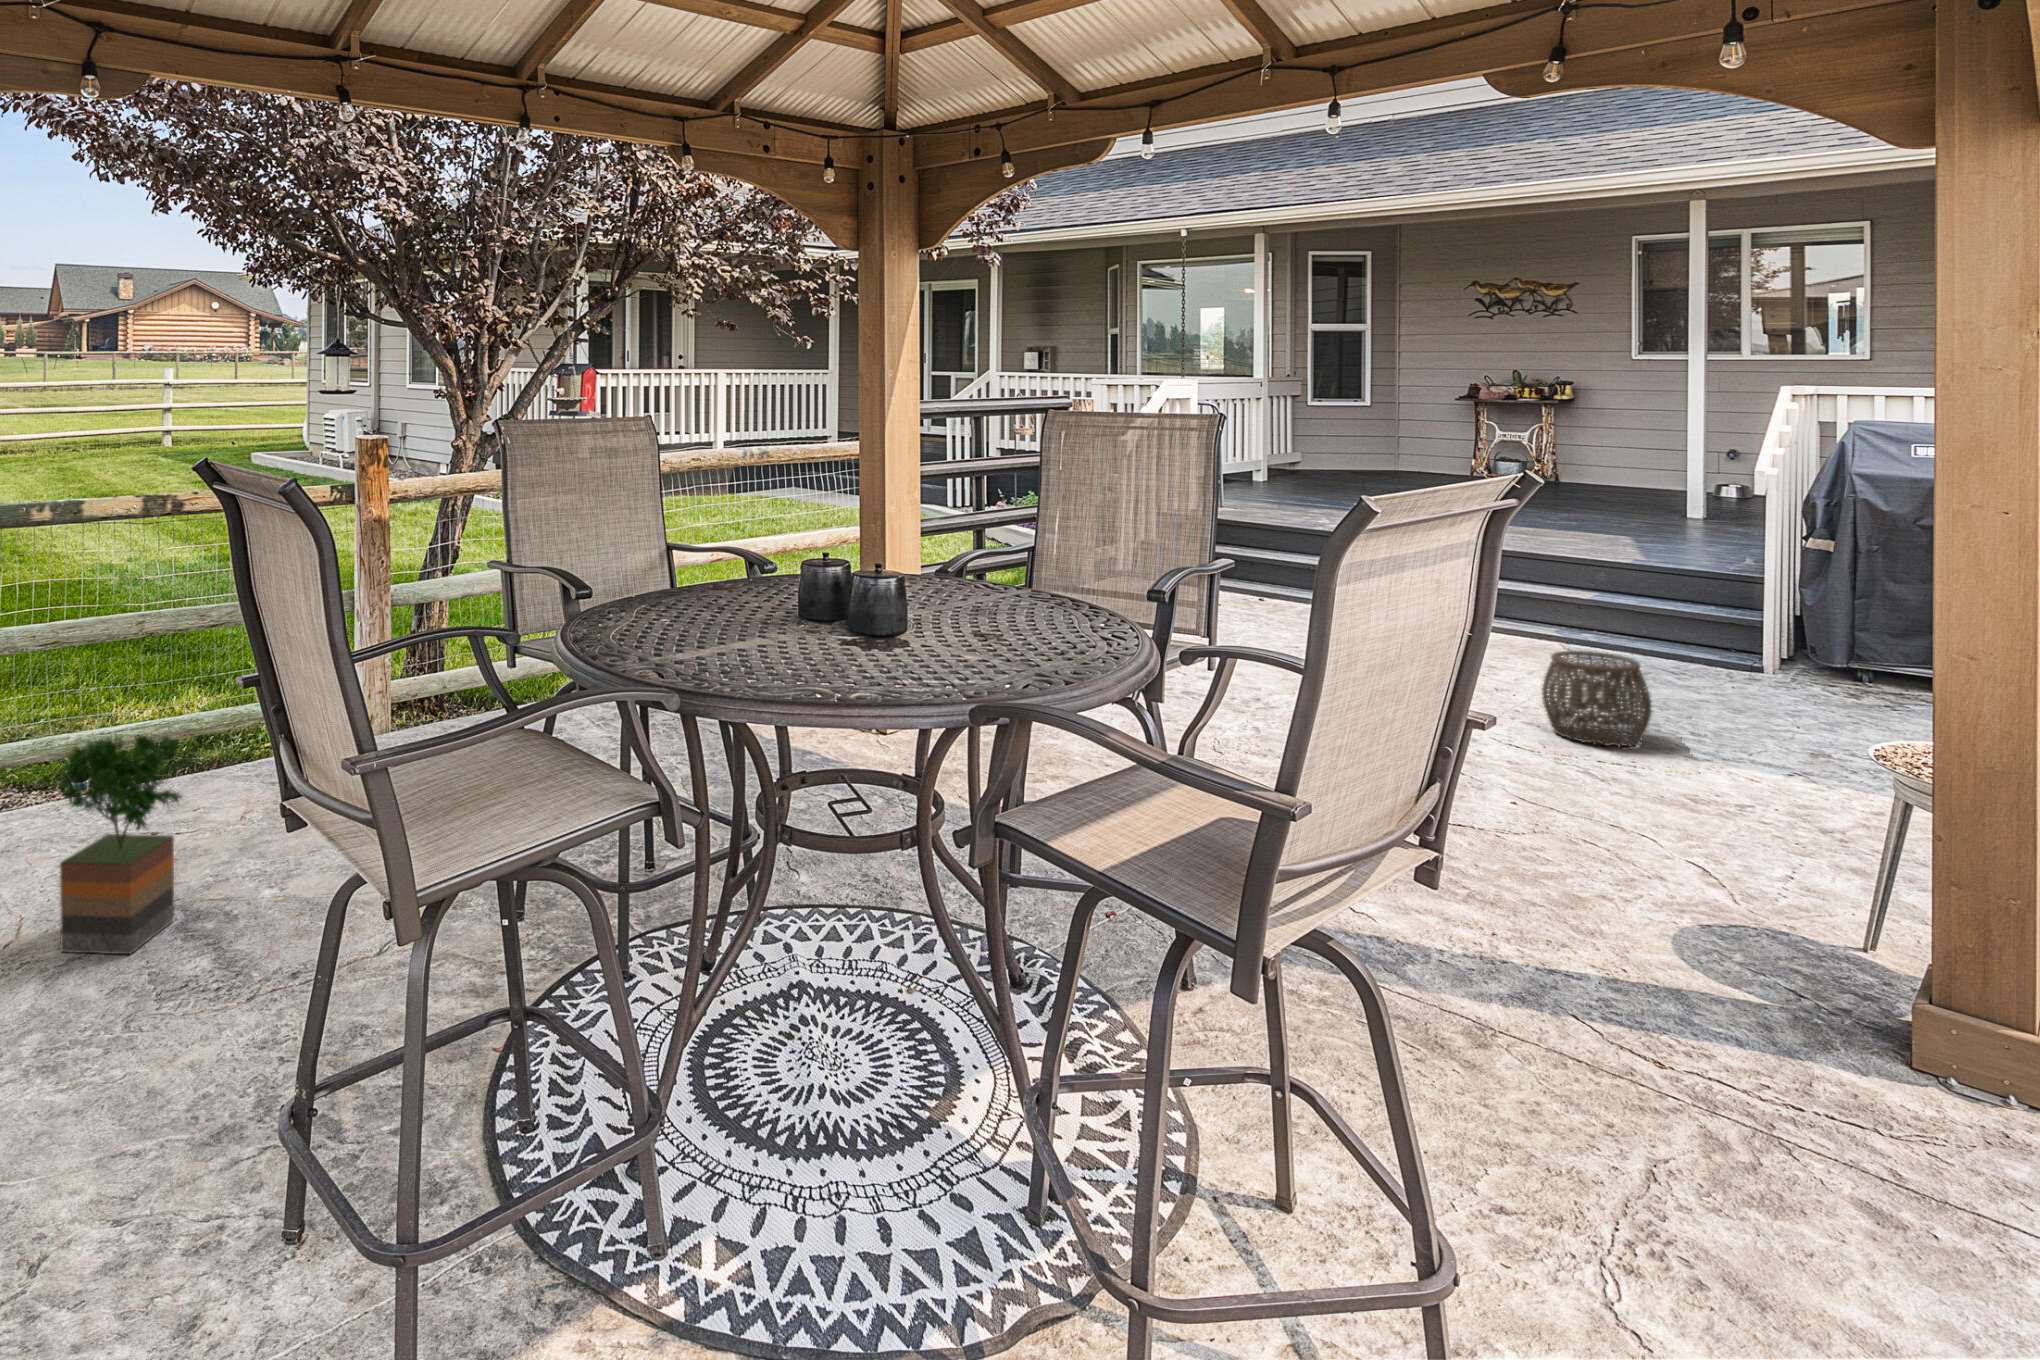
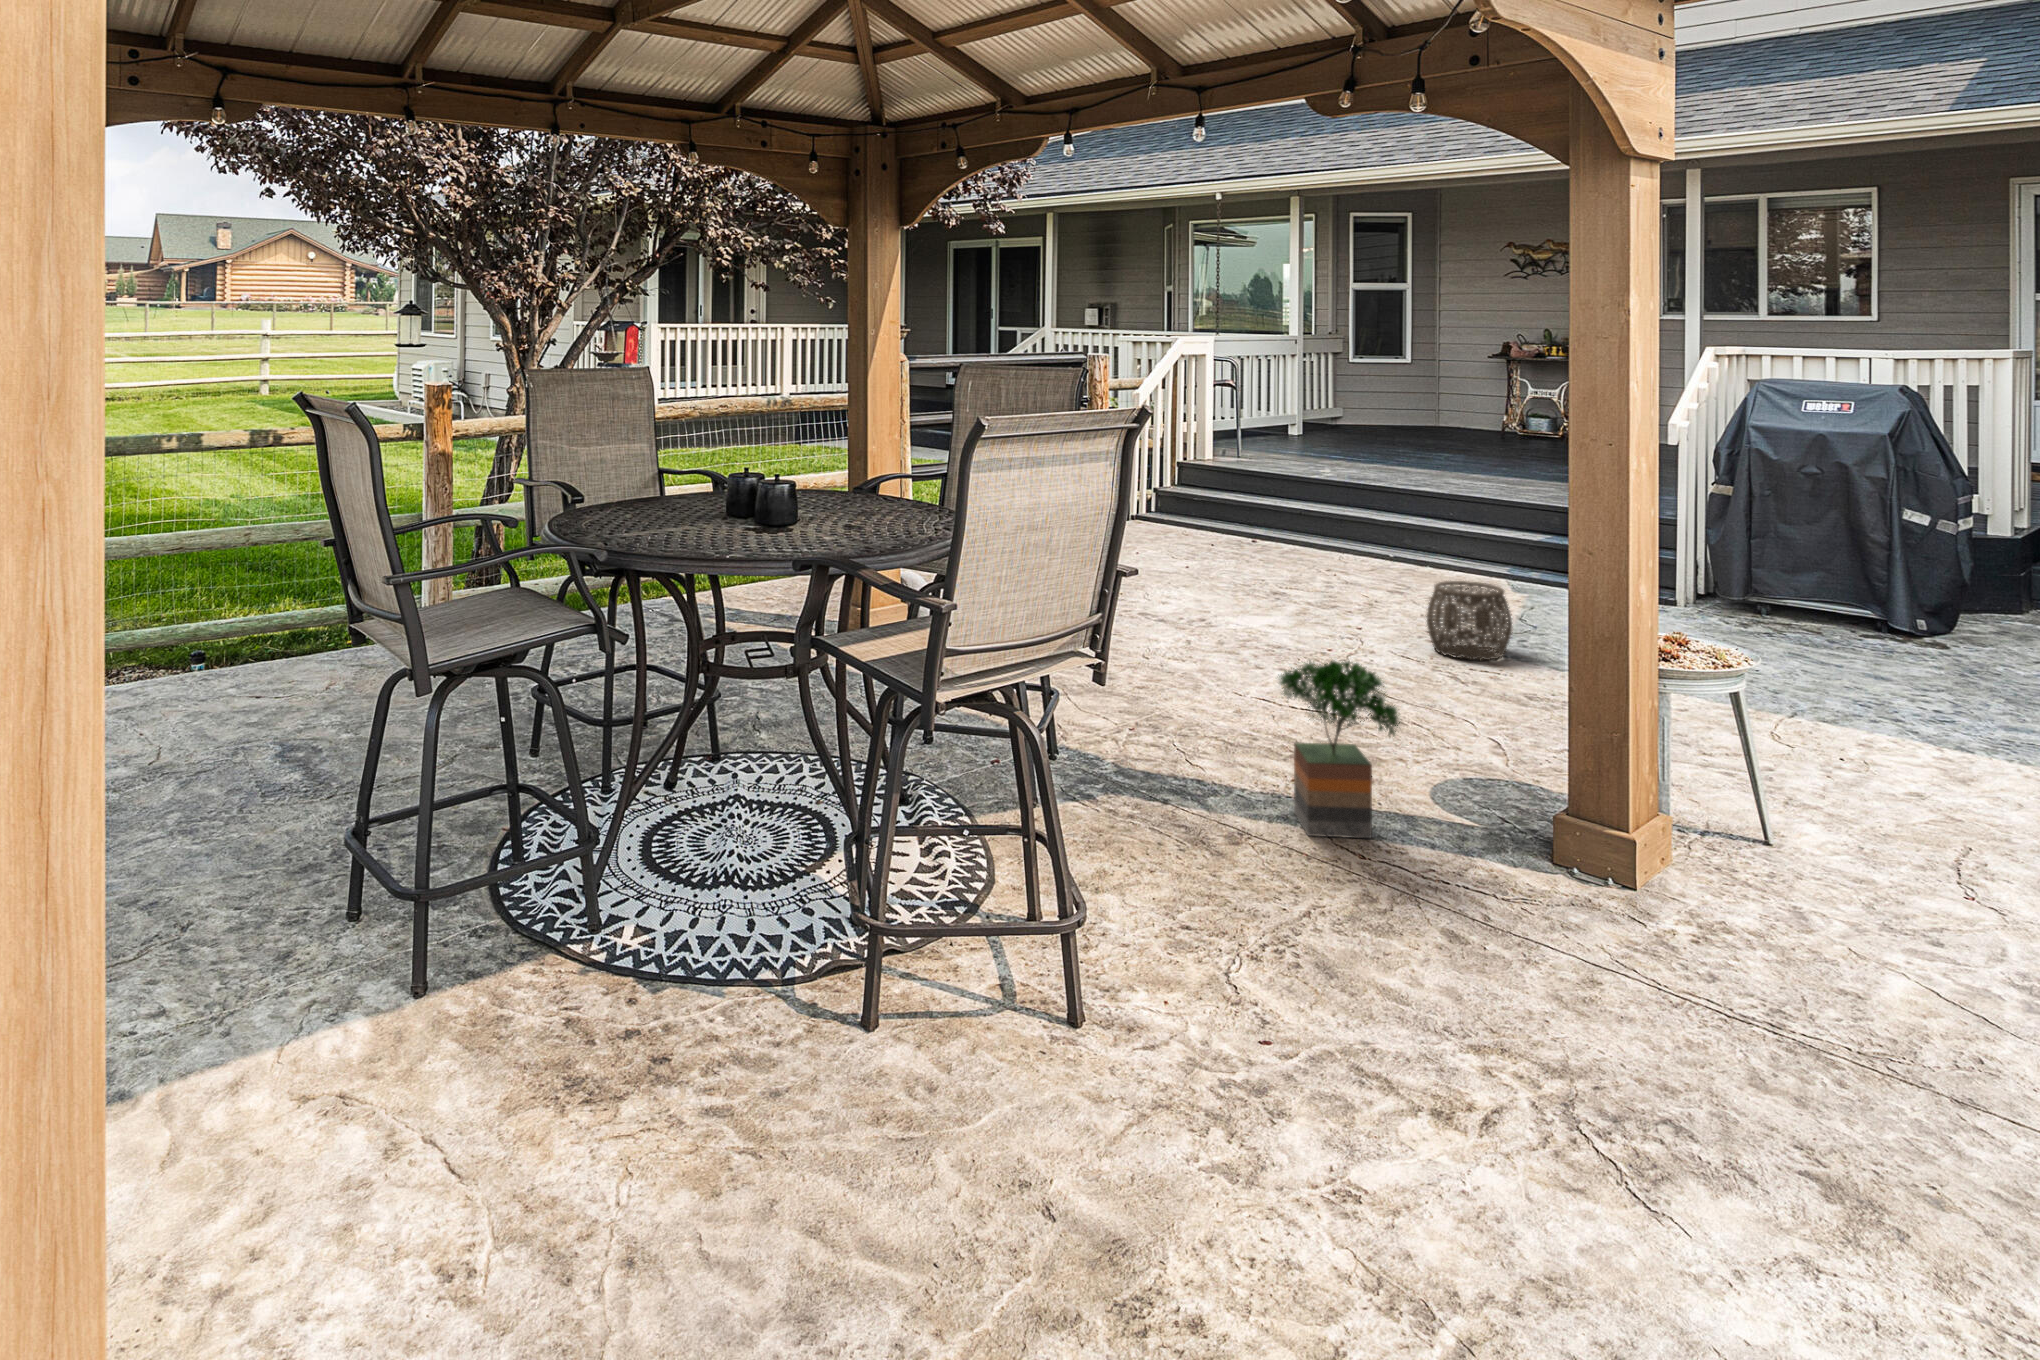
potted tree: present [59,735,195,954] -> present [1279,661,1400,838]

